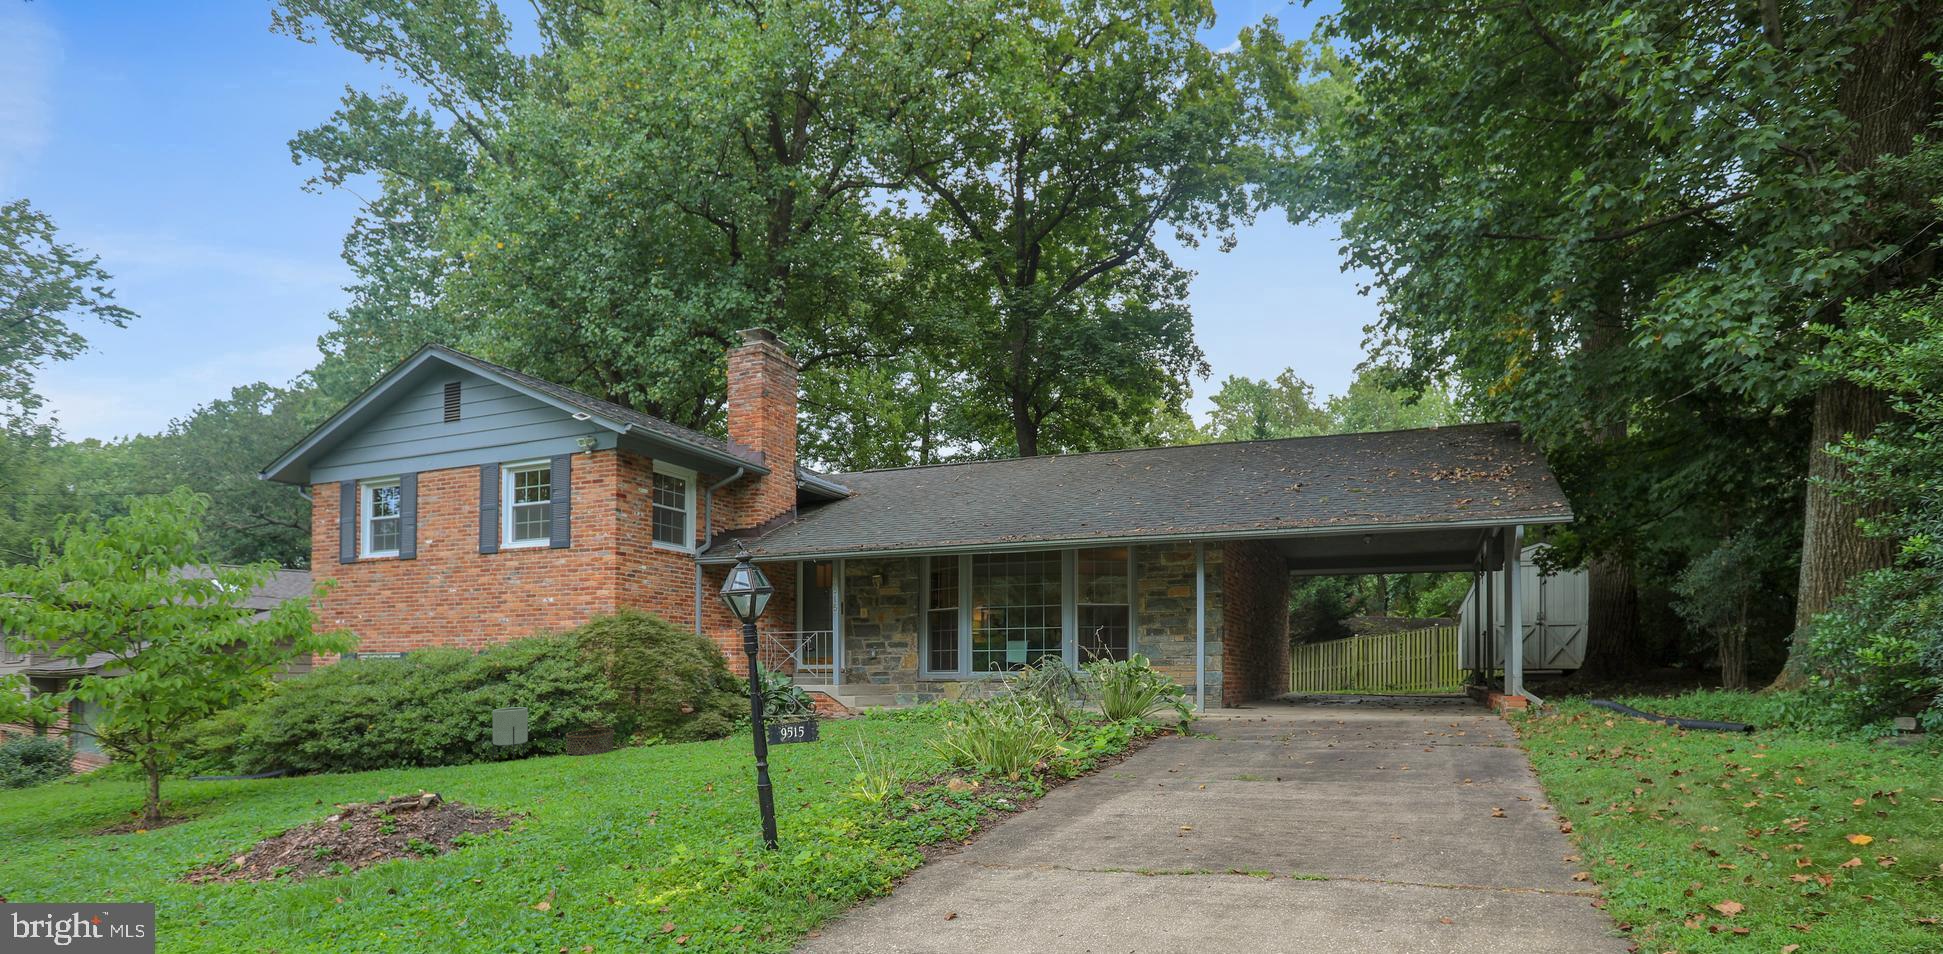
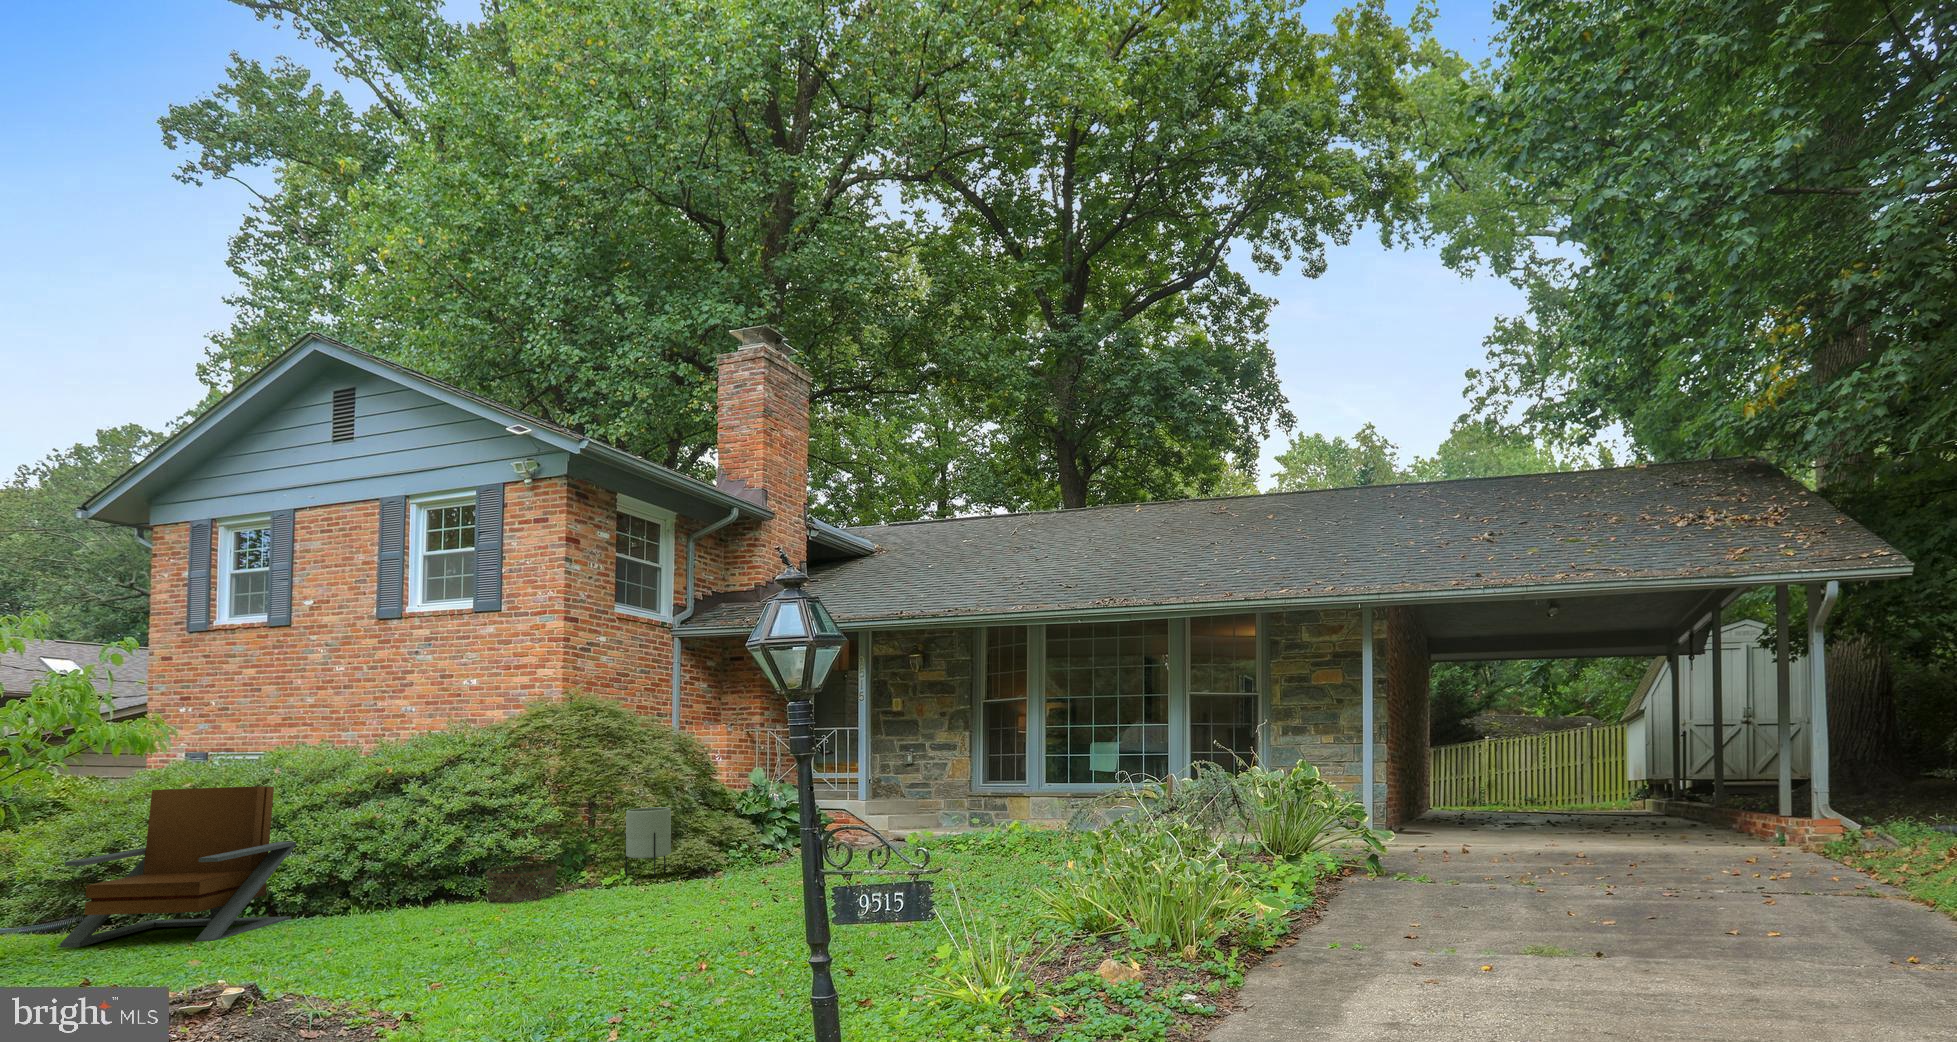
lounge chair: none [288,678,437,784] -> present [60,786,296,947]
planter: present [493,707,528,760] -> present [626,807,671,879]

